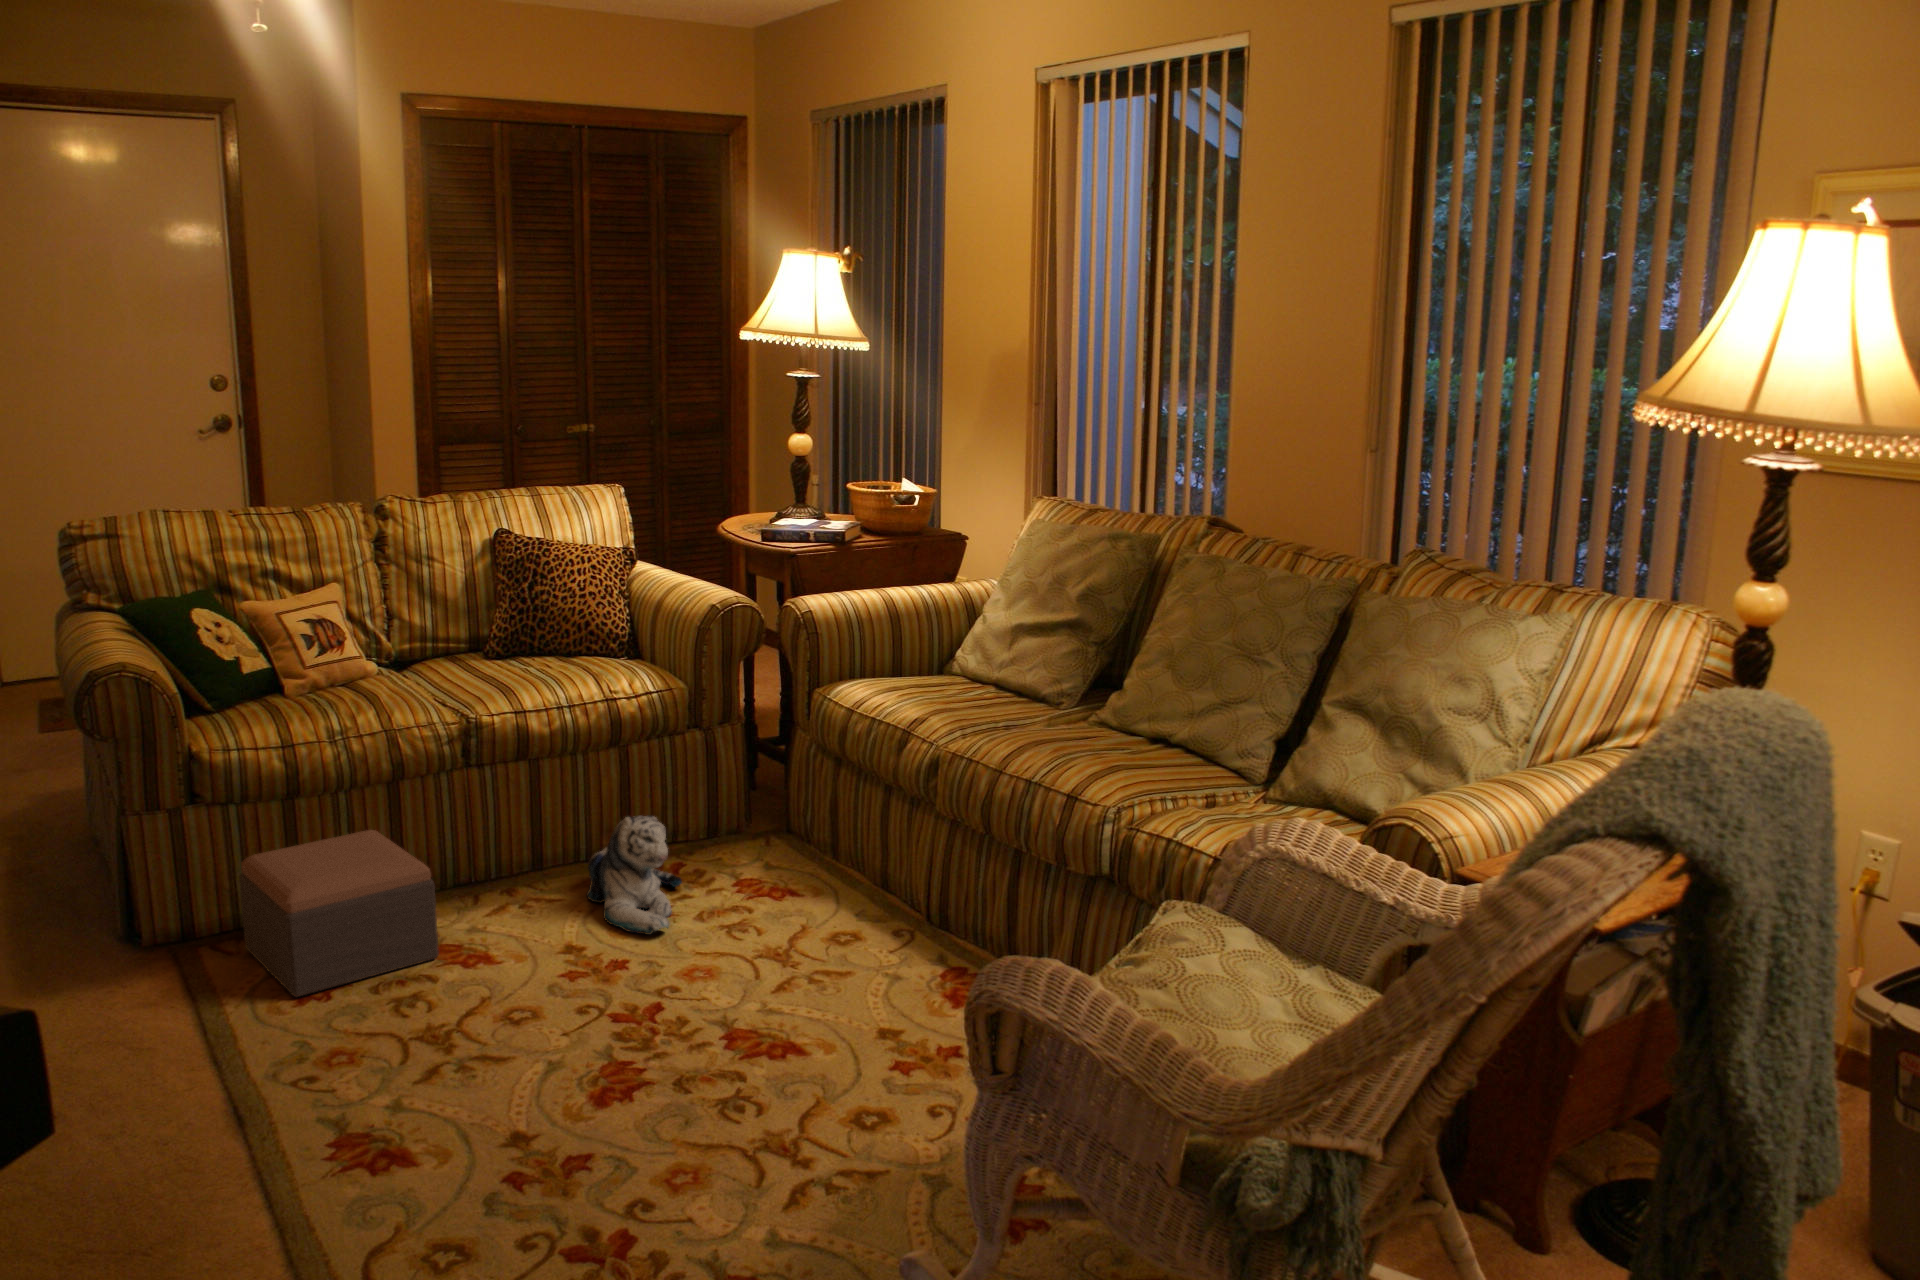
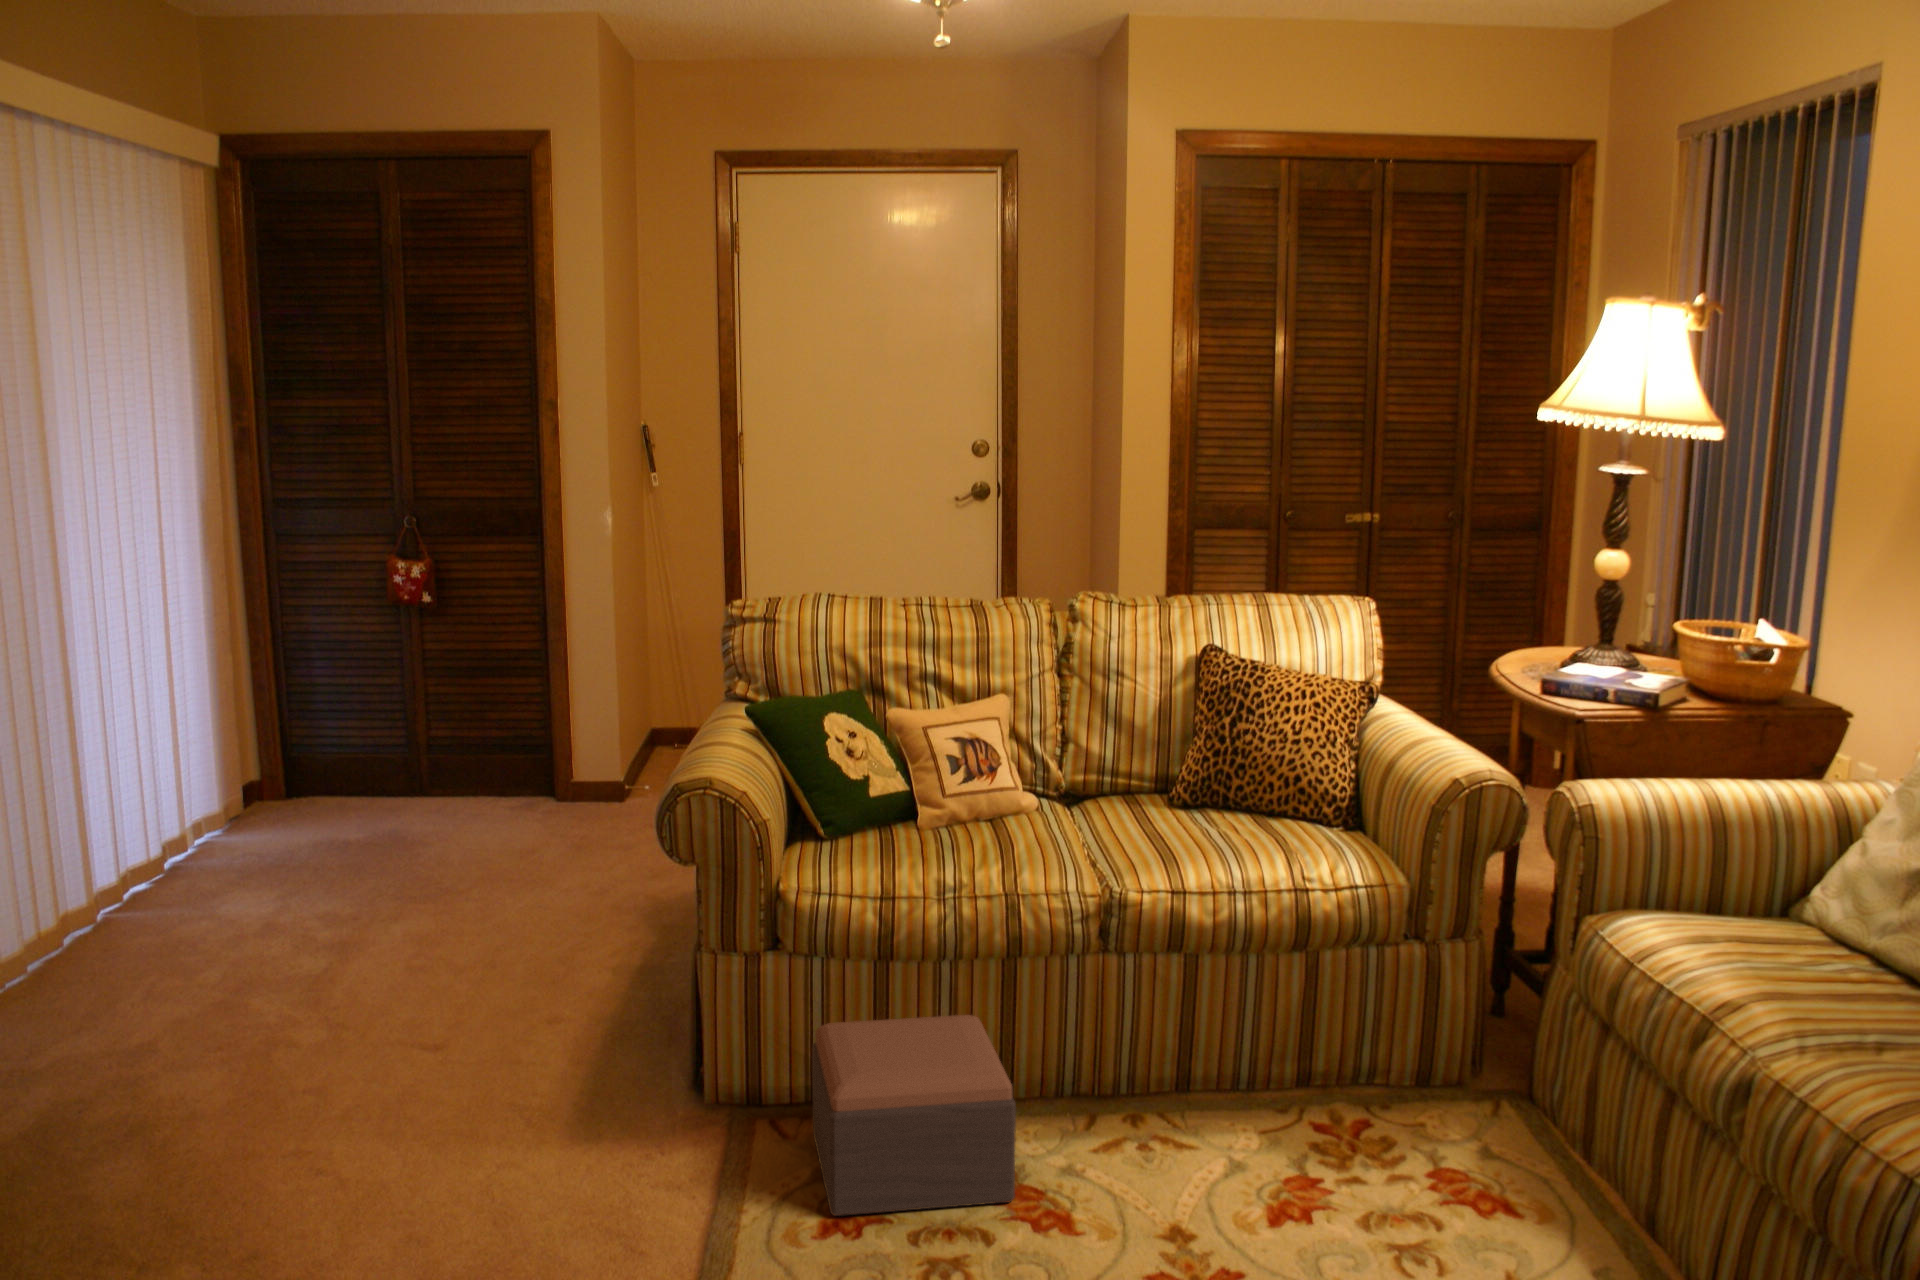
plush toy: present [586,815,682,935] -> none [1226,1061,1361,1236]

